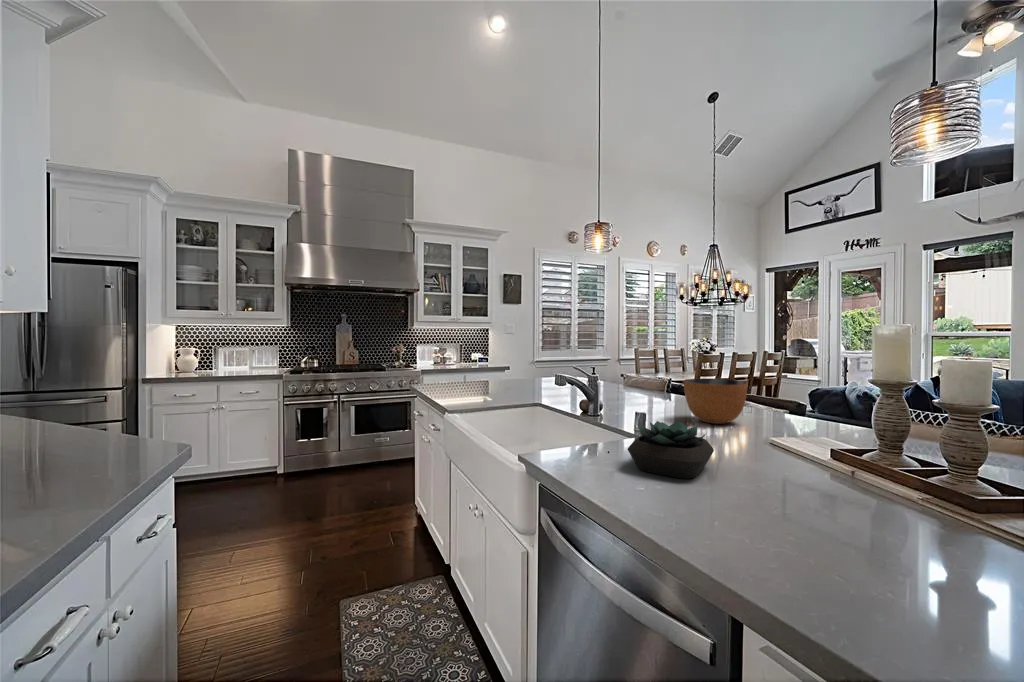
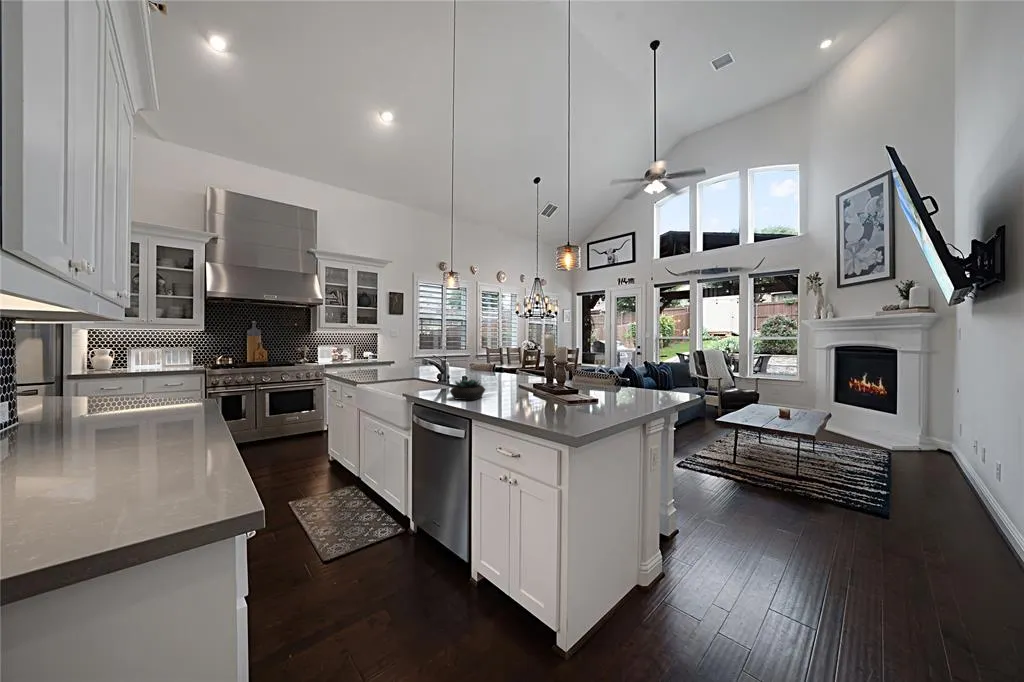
bowl: present [684,378,748,424] -> none [488,363,516,384]

